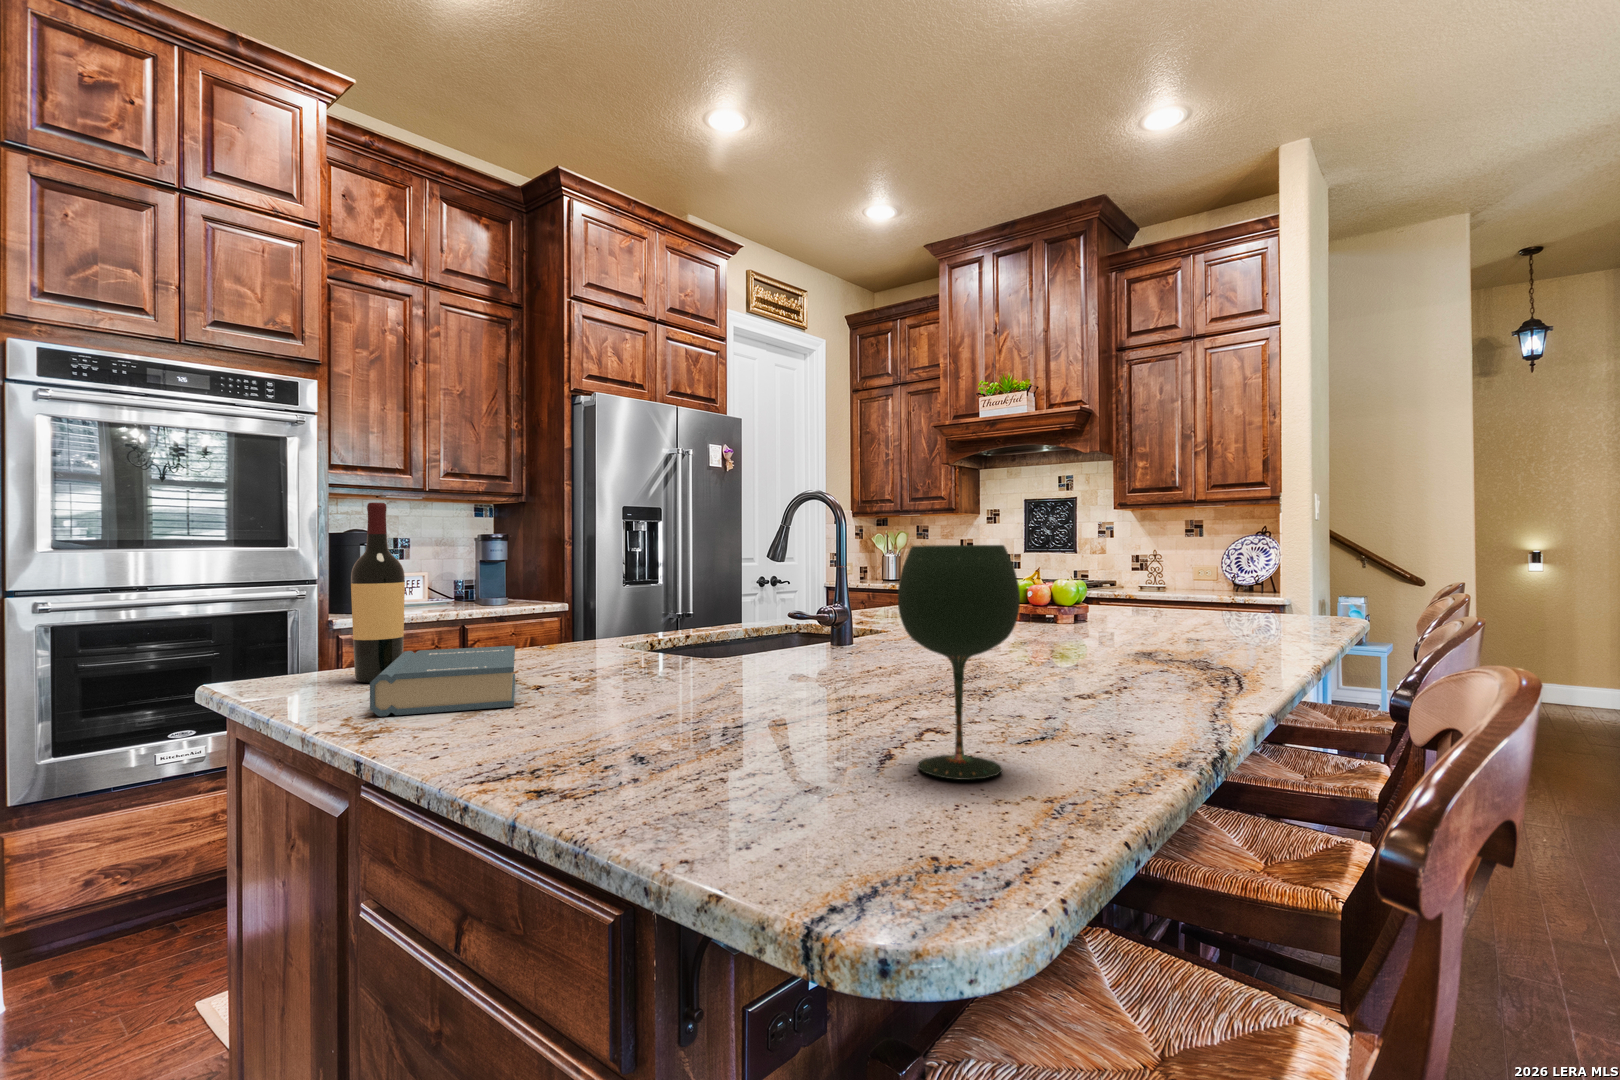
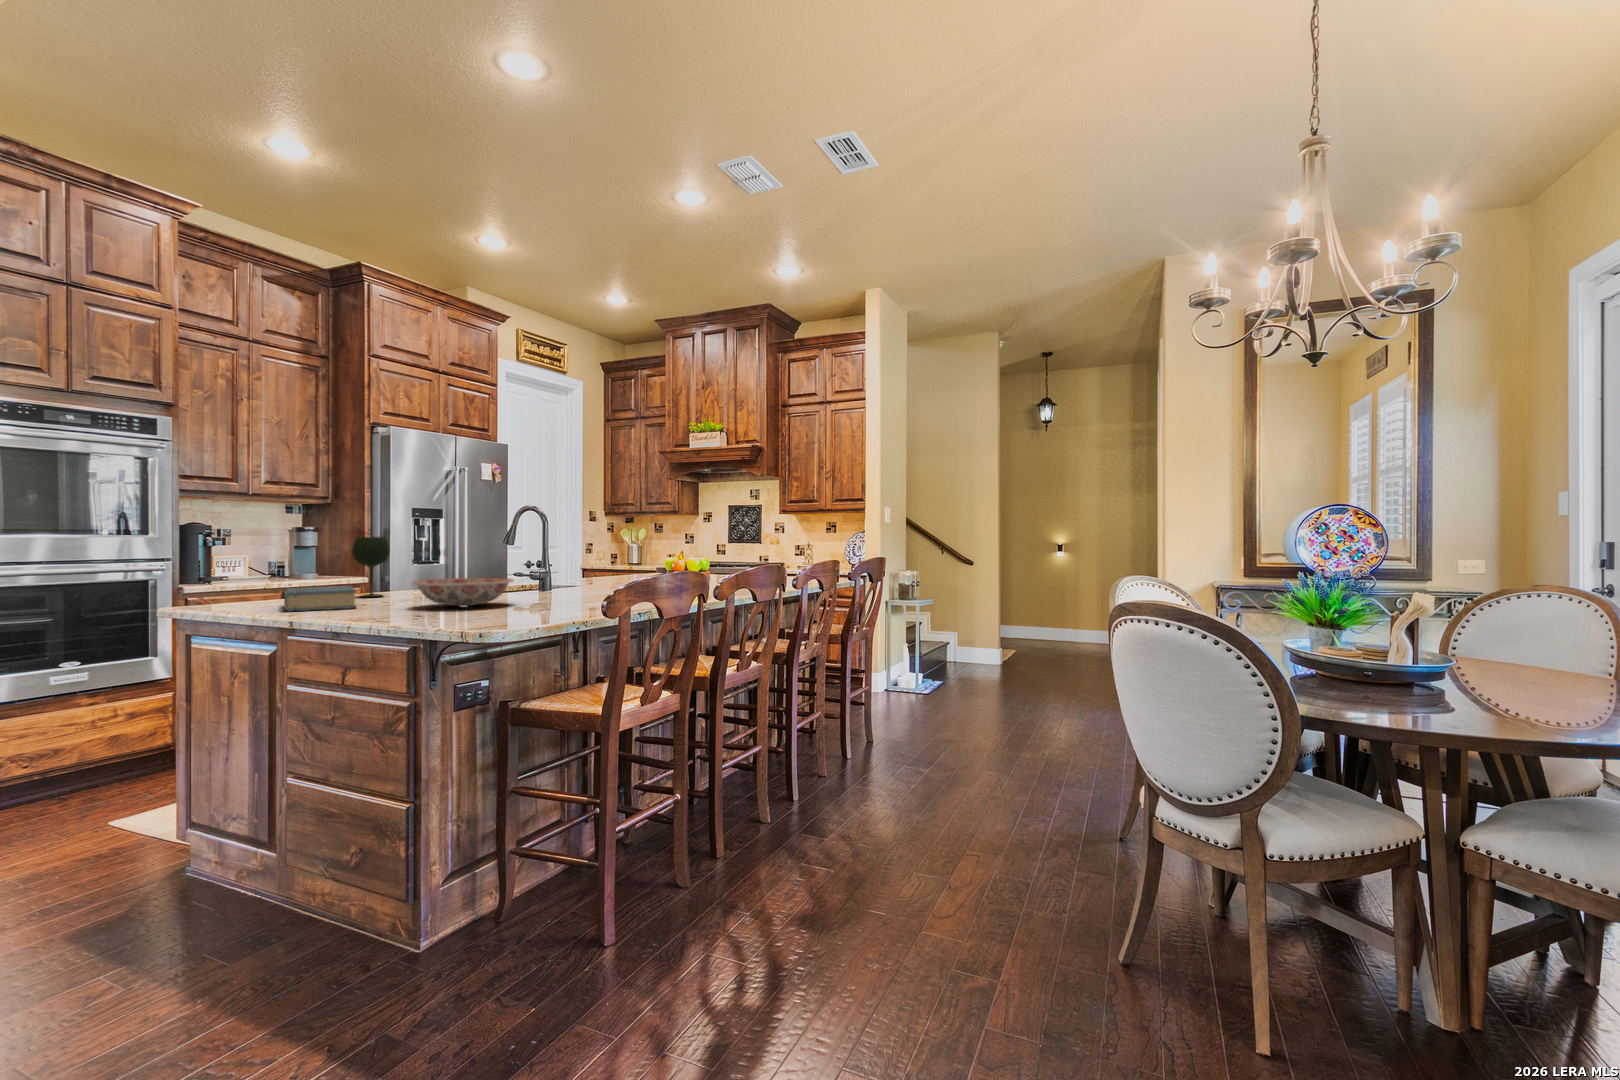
wine bottle: present [351,503,405,682] -> none [254,512,285,605]
wine glass: present [898,545,1020,780] -> present [352,537,390,597]
ceramic bowl: none [623,636,837,710] -> present [412,578,514,606]

